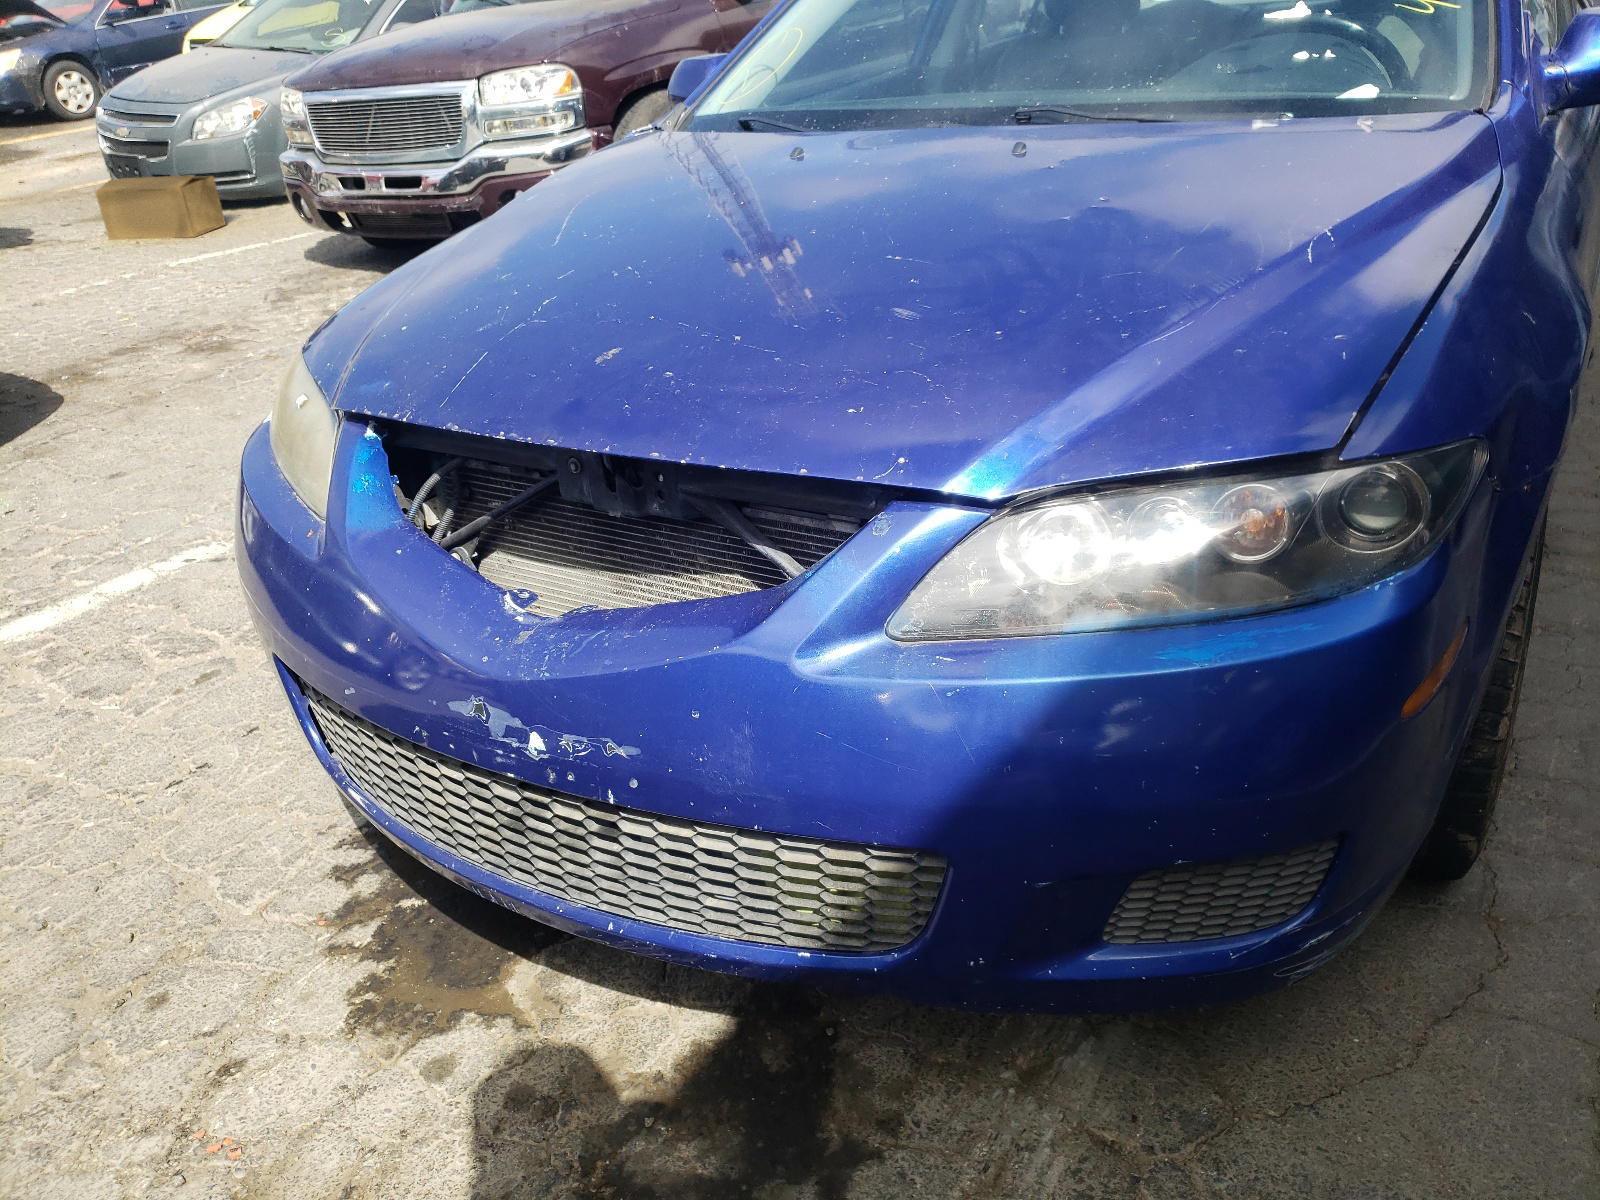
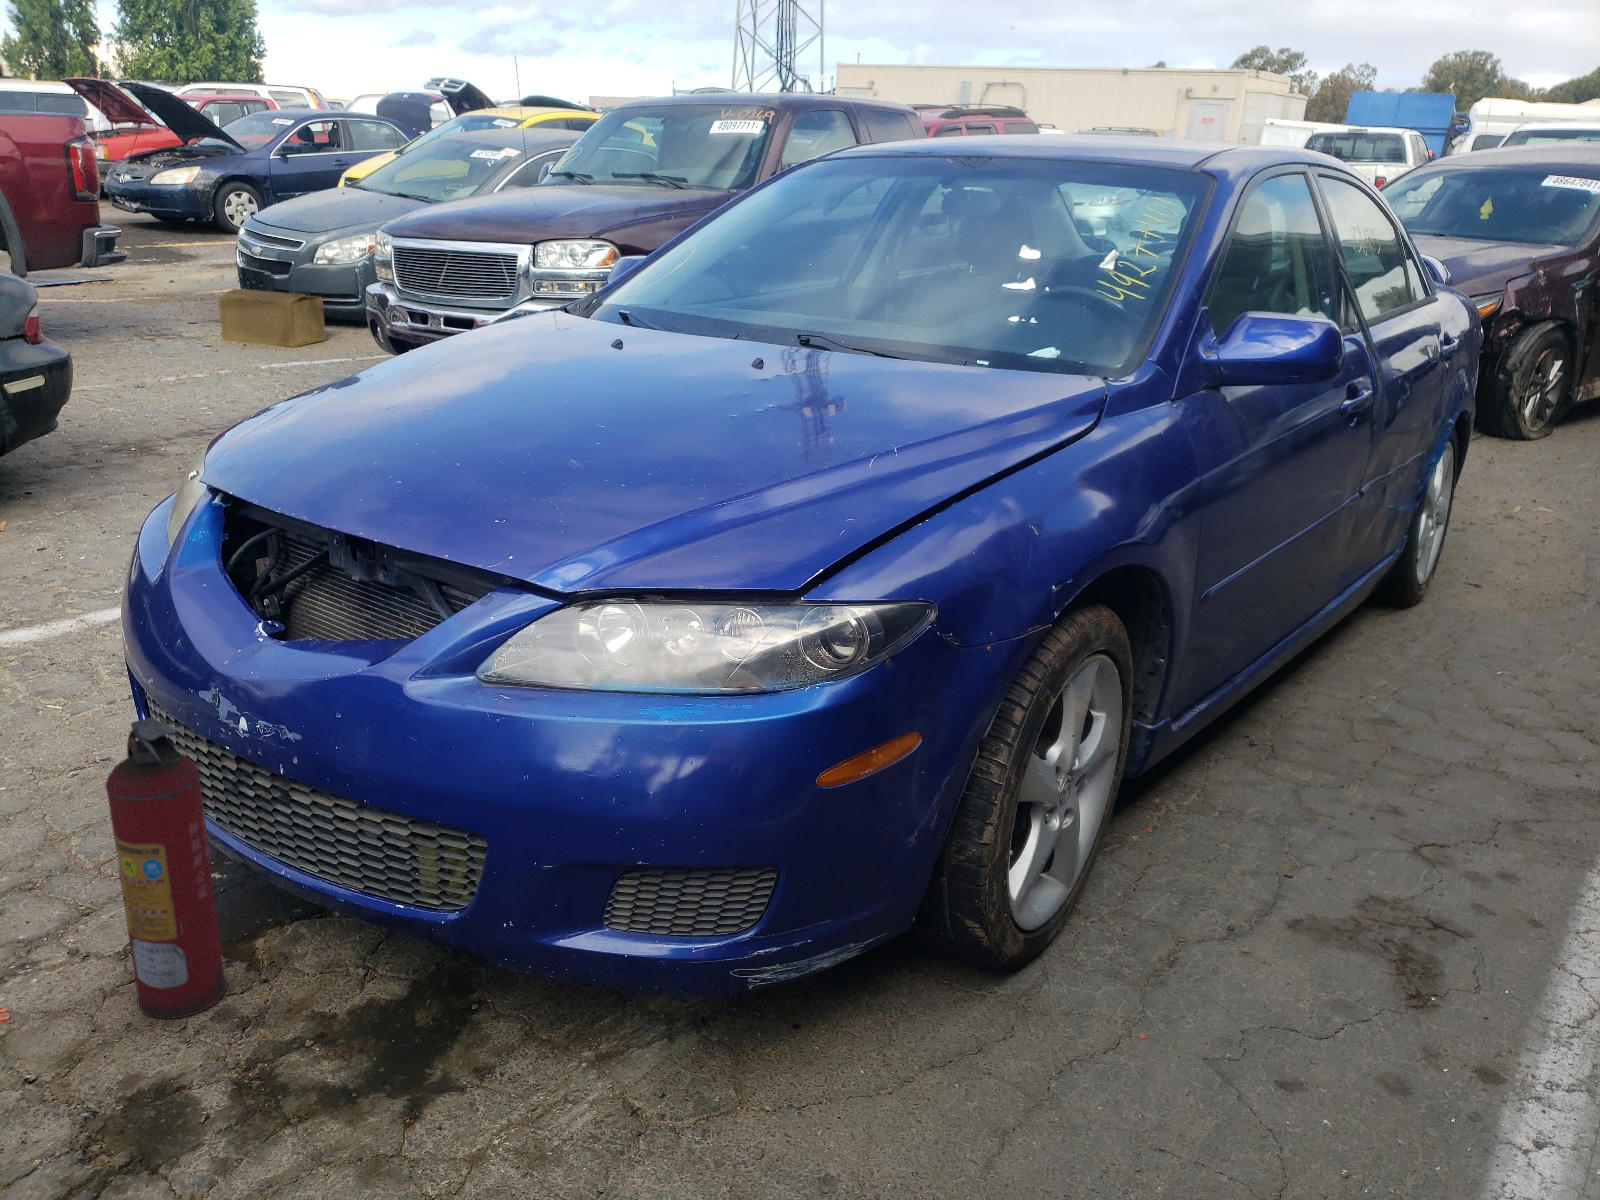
fire extinguisher: none [325,744,505,1121] -> present [106,718,227,1019]

